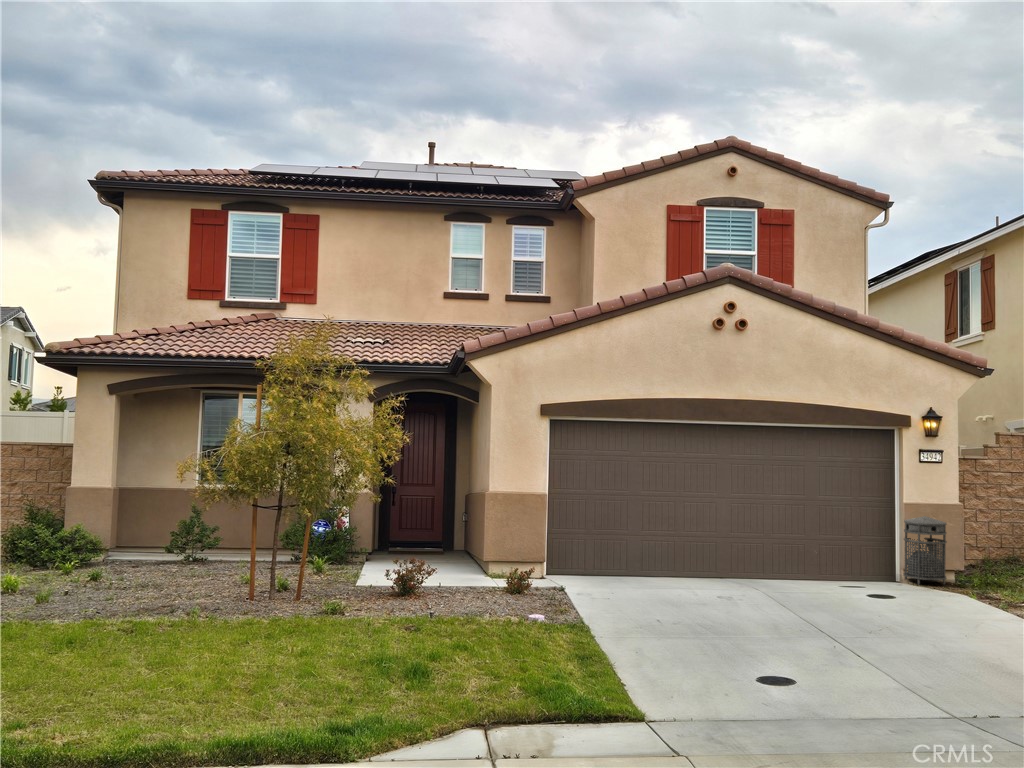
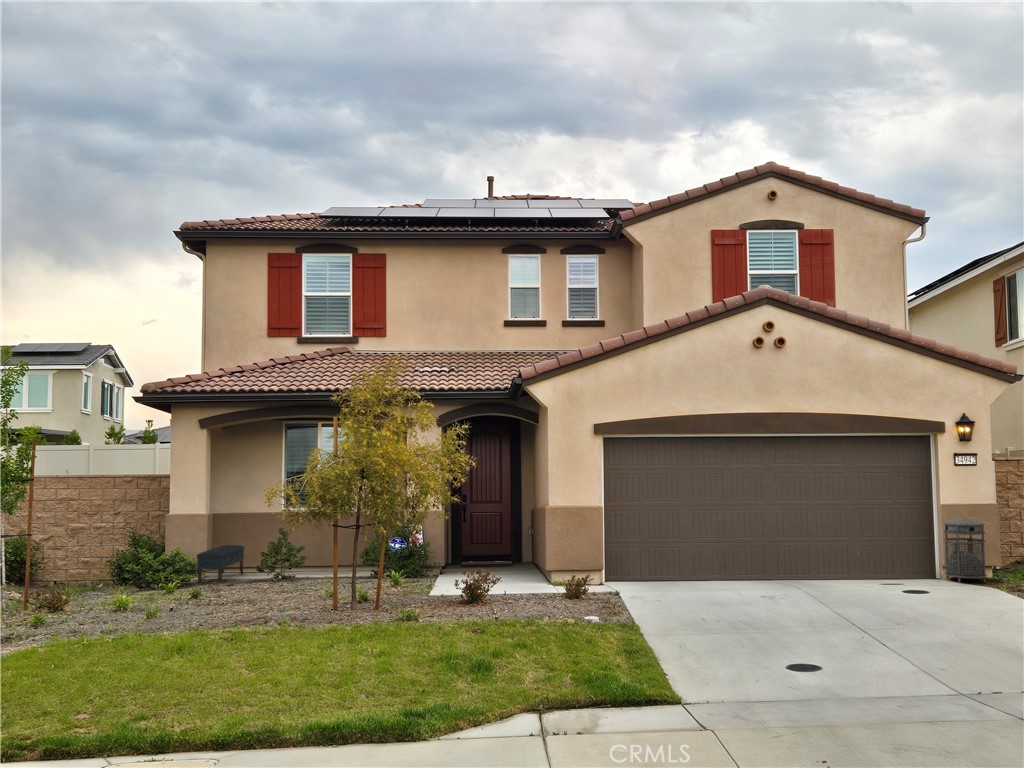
bench: none [98,525,153,567] -> present [197,545,244,584]

